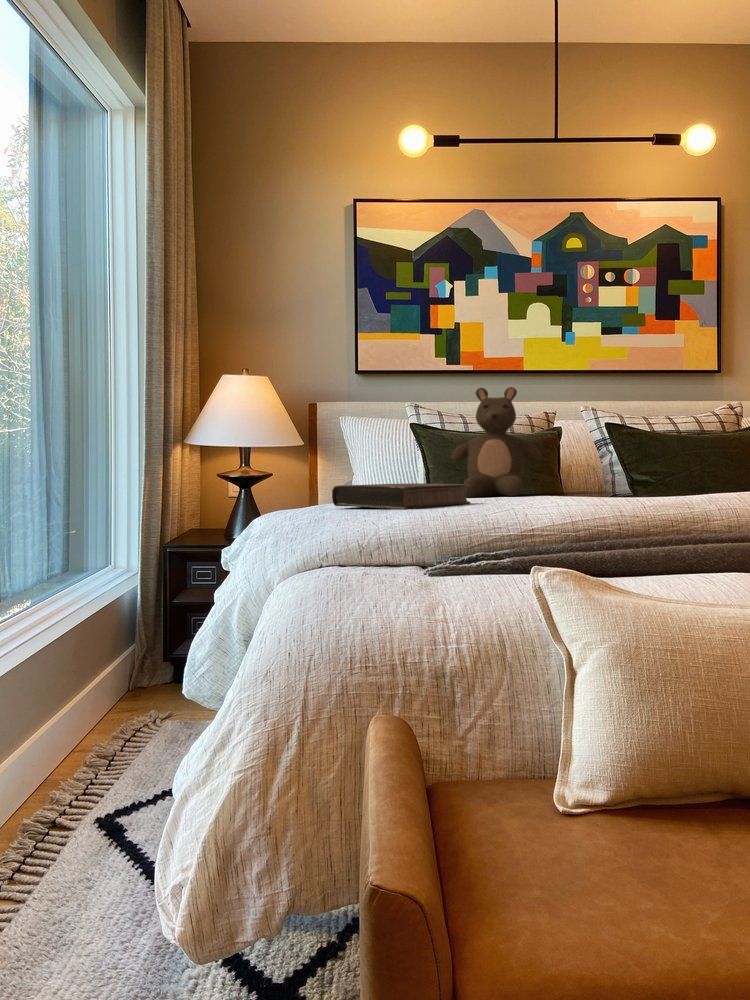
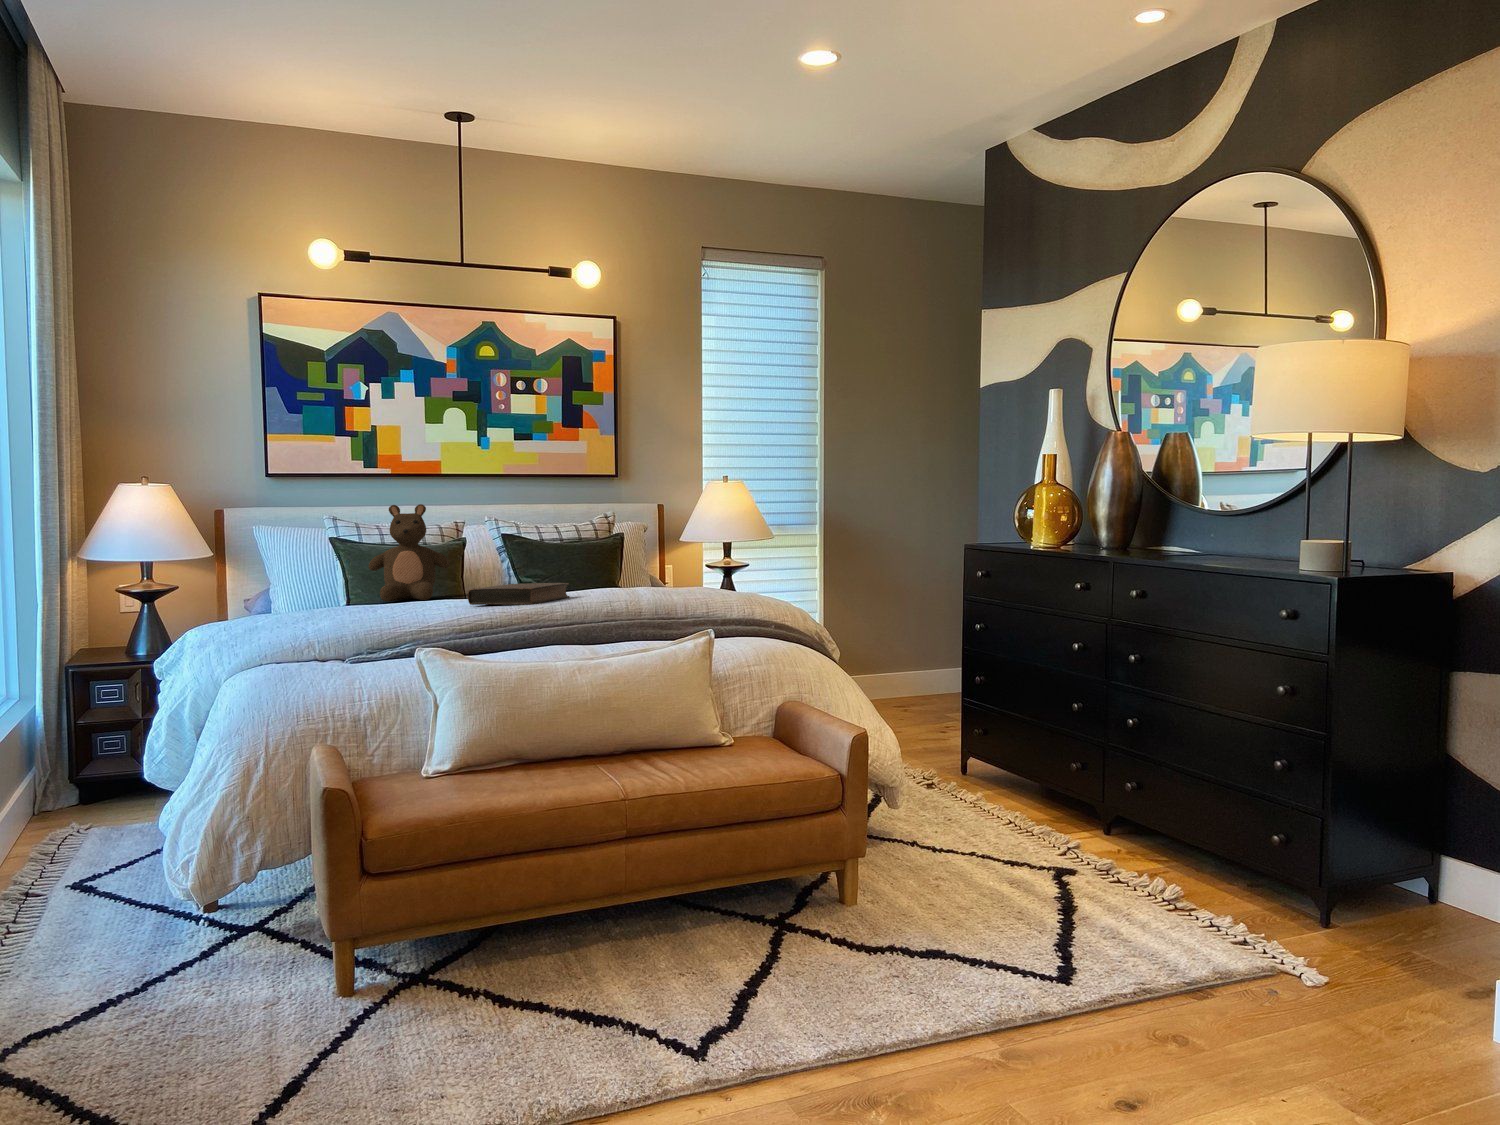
book: present [332,483,470,510] -> present [468,583,570,605]

